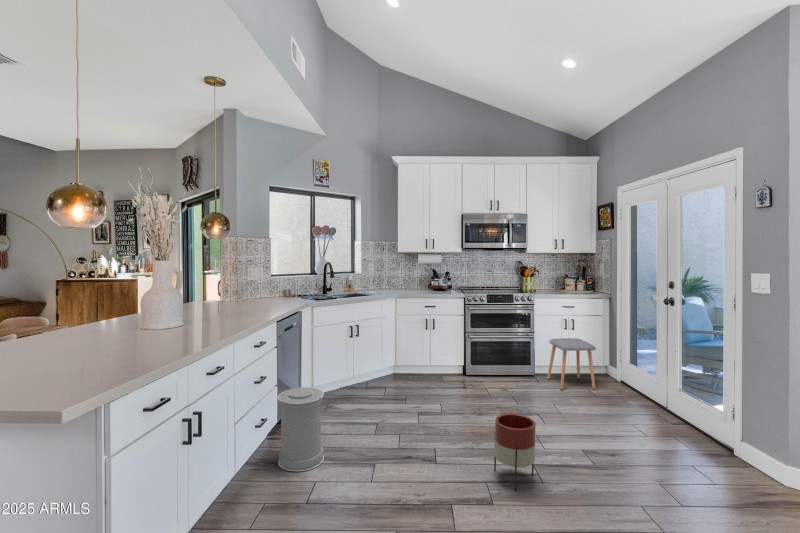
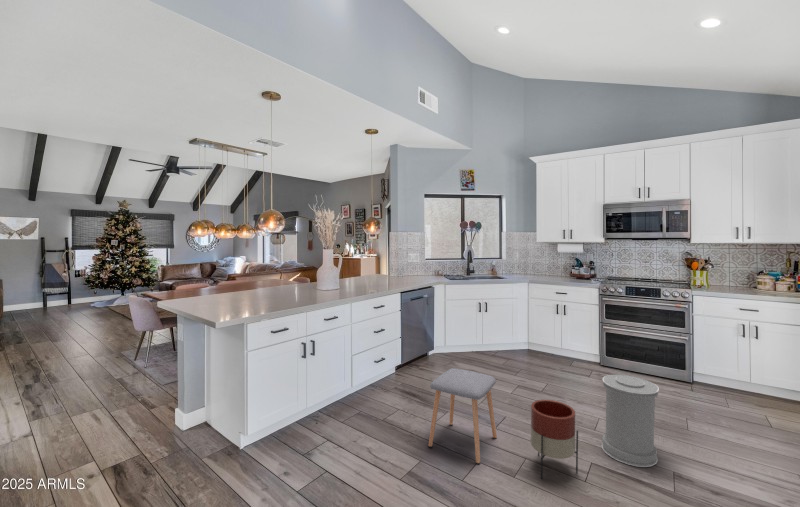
stool: present [547,338,596,390] -> present [428,368,497,464]
trash can: present [278,387,324,471] -> present [602,375,659,467]

